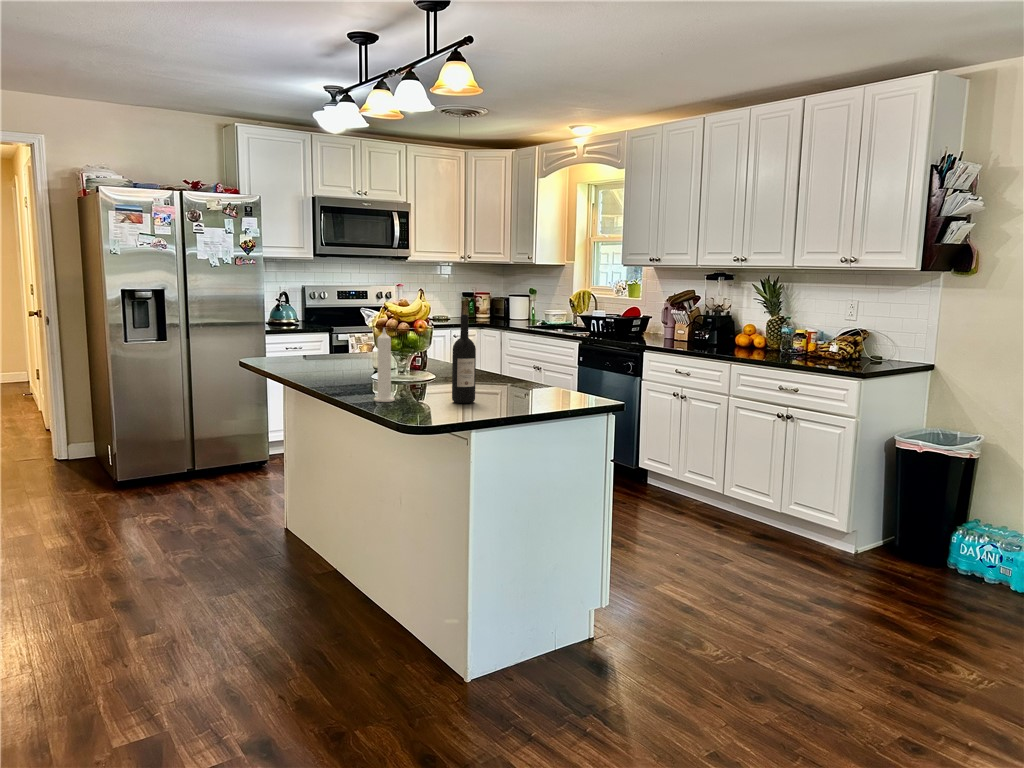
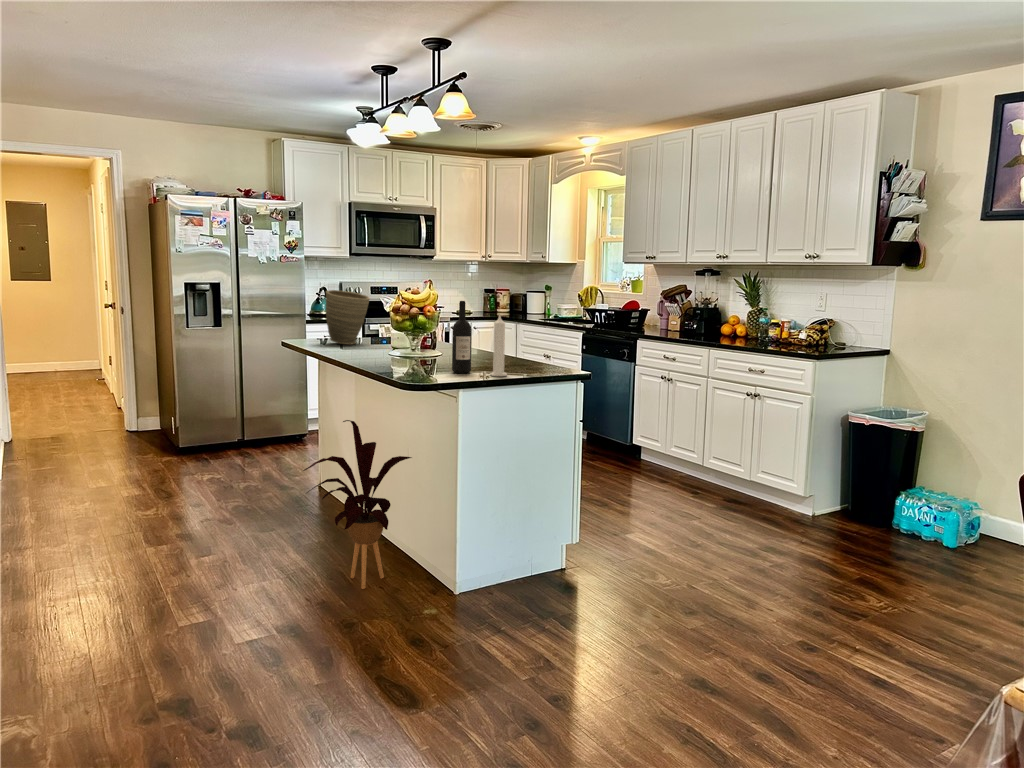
vase: none [290,298,343,363] -> present [326,290,370,345]
candle: present [374,328,395,402] -> present [490,315,507,376]
house plant: none [267,465,403,673] -> present [303,420,412,589]

